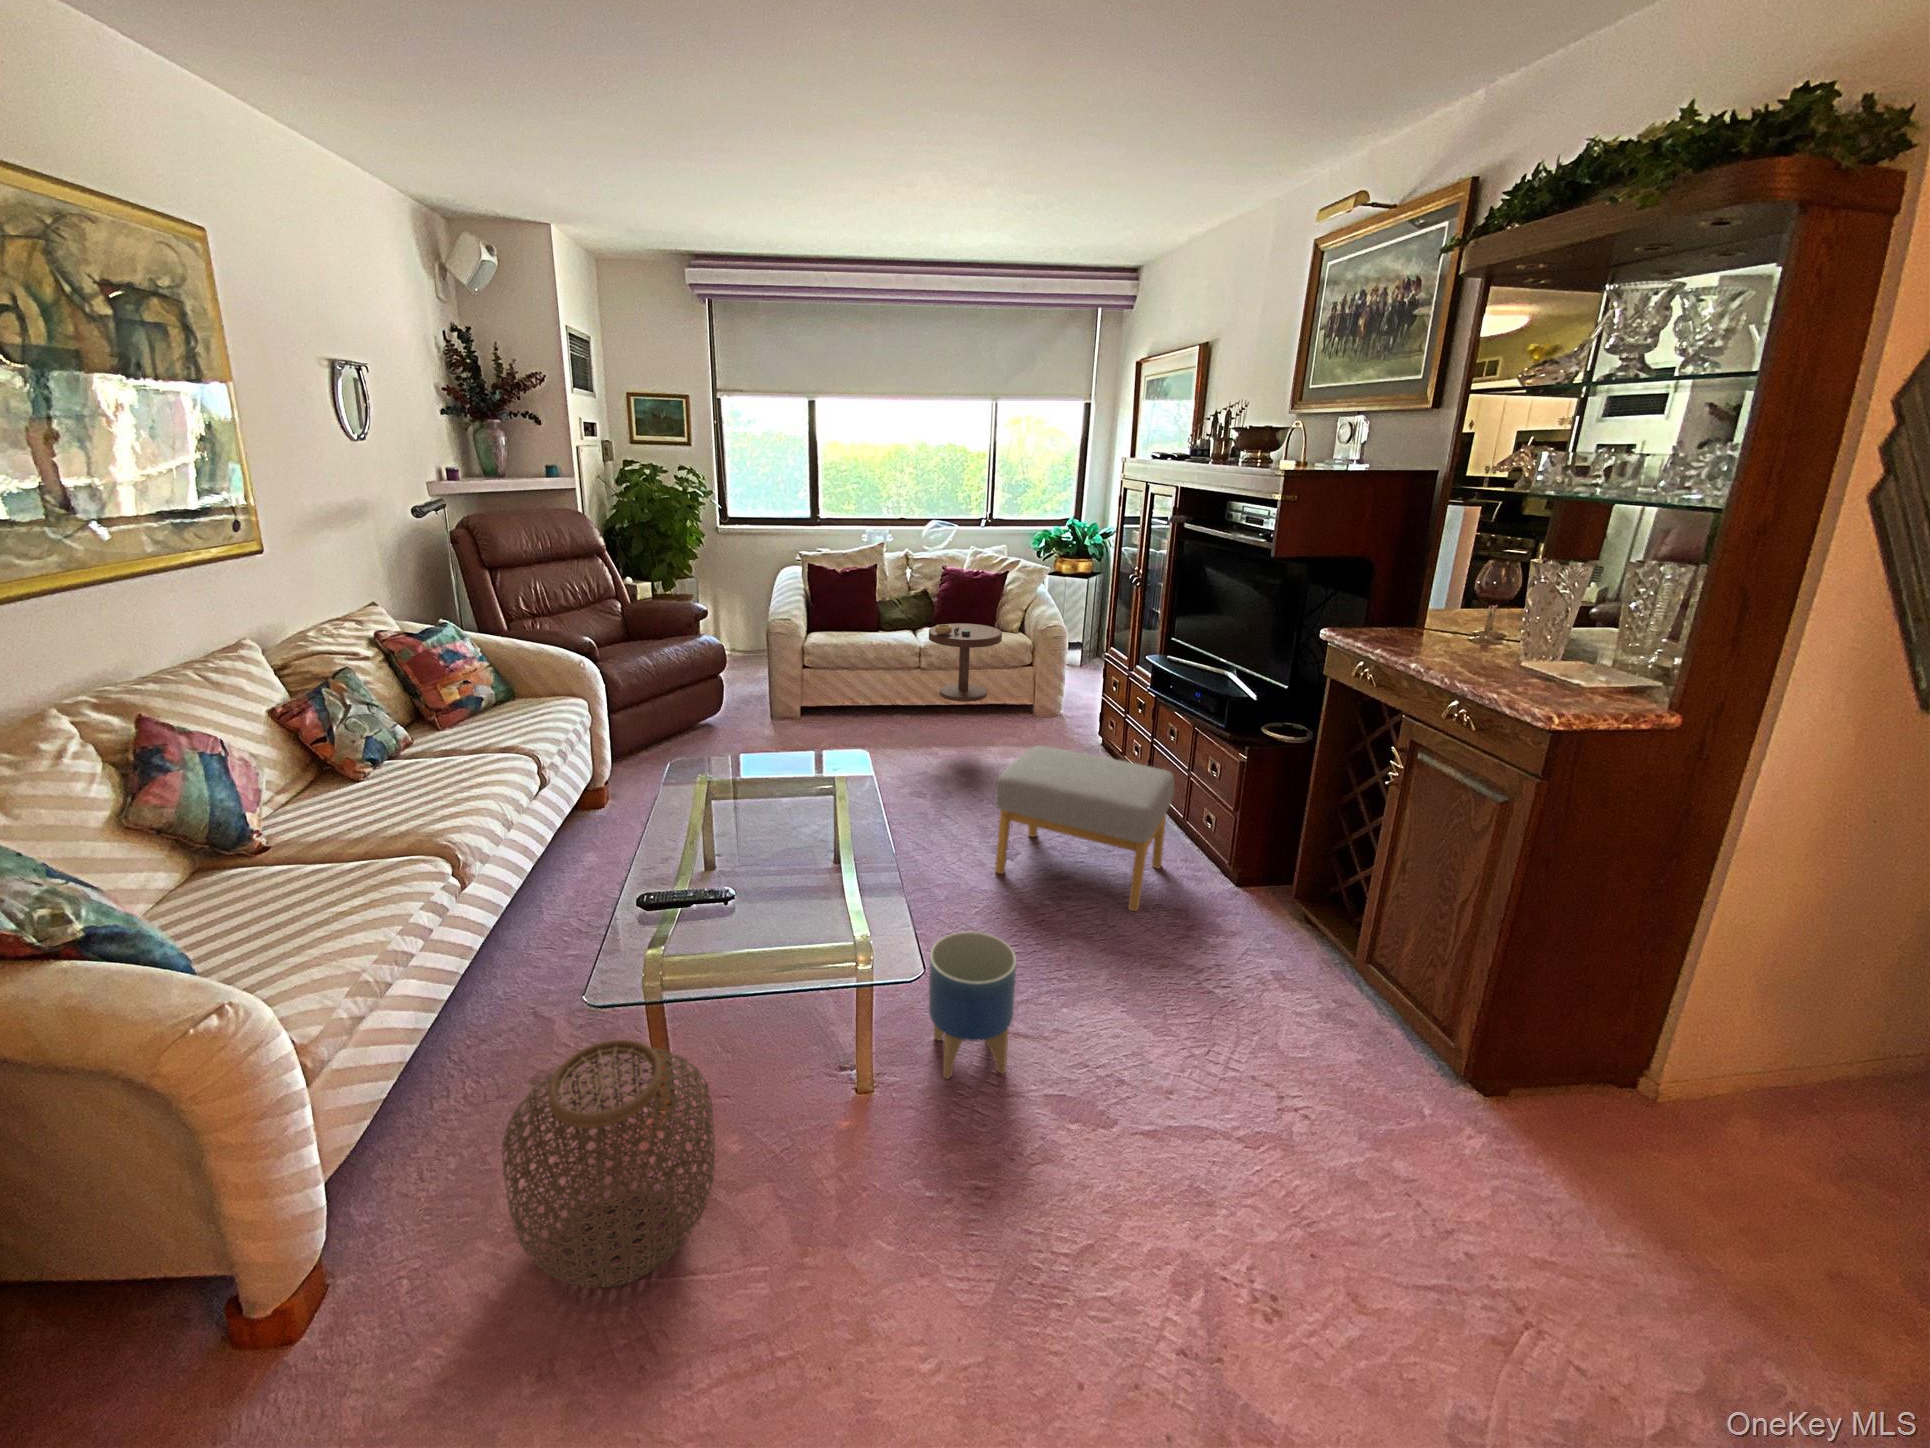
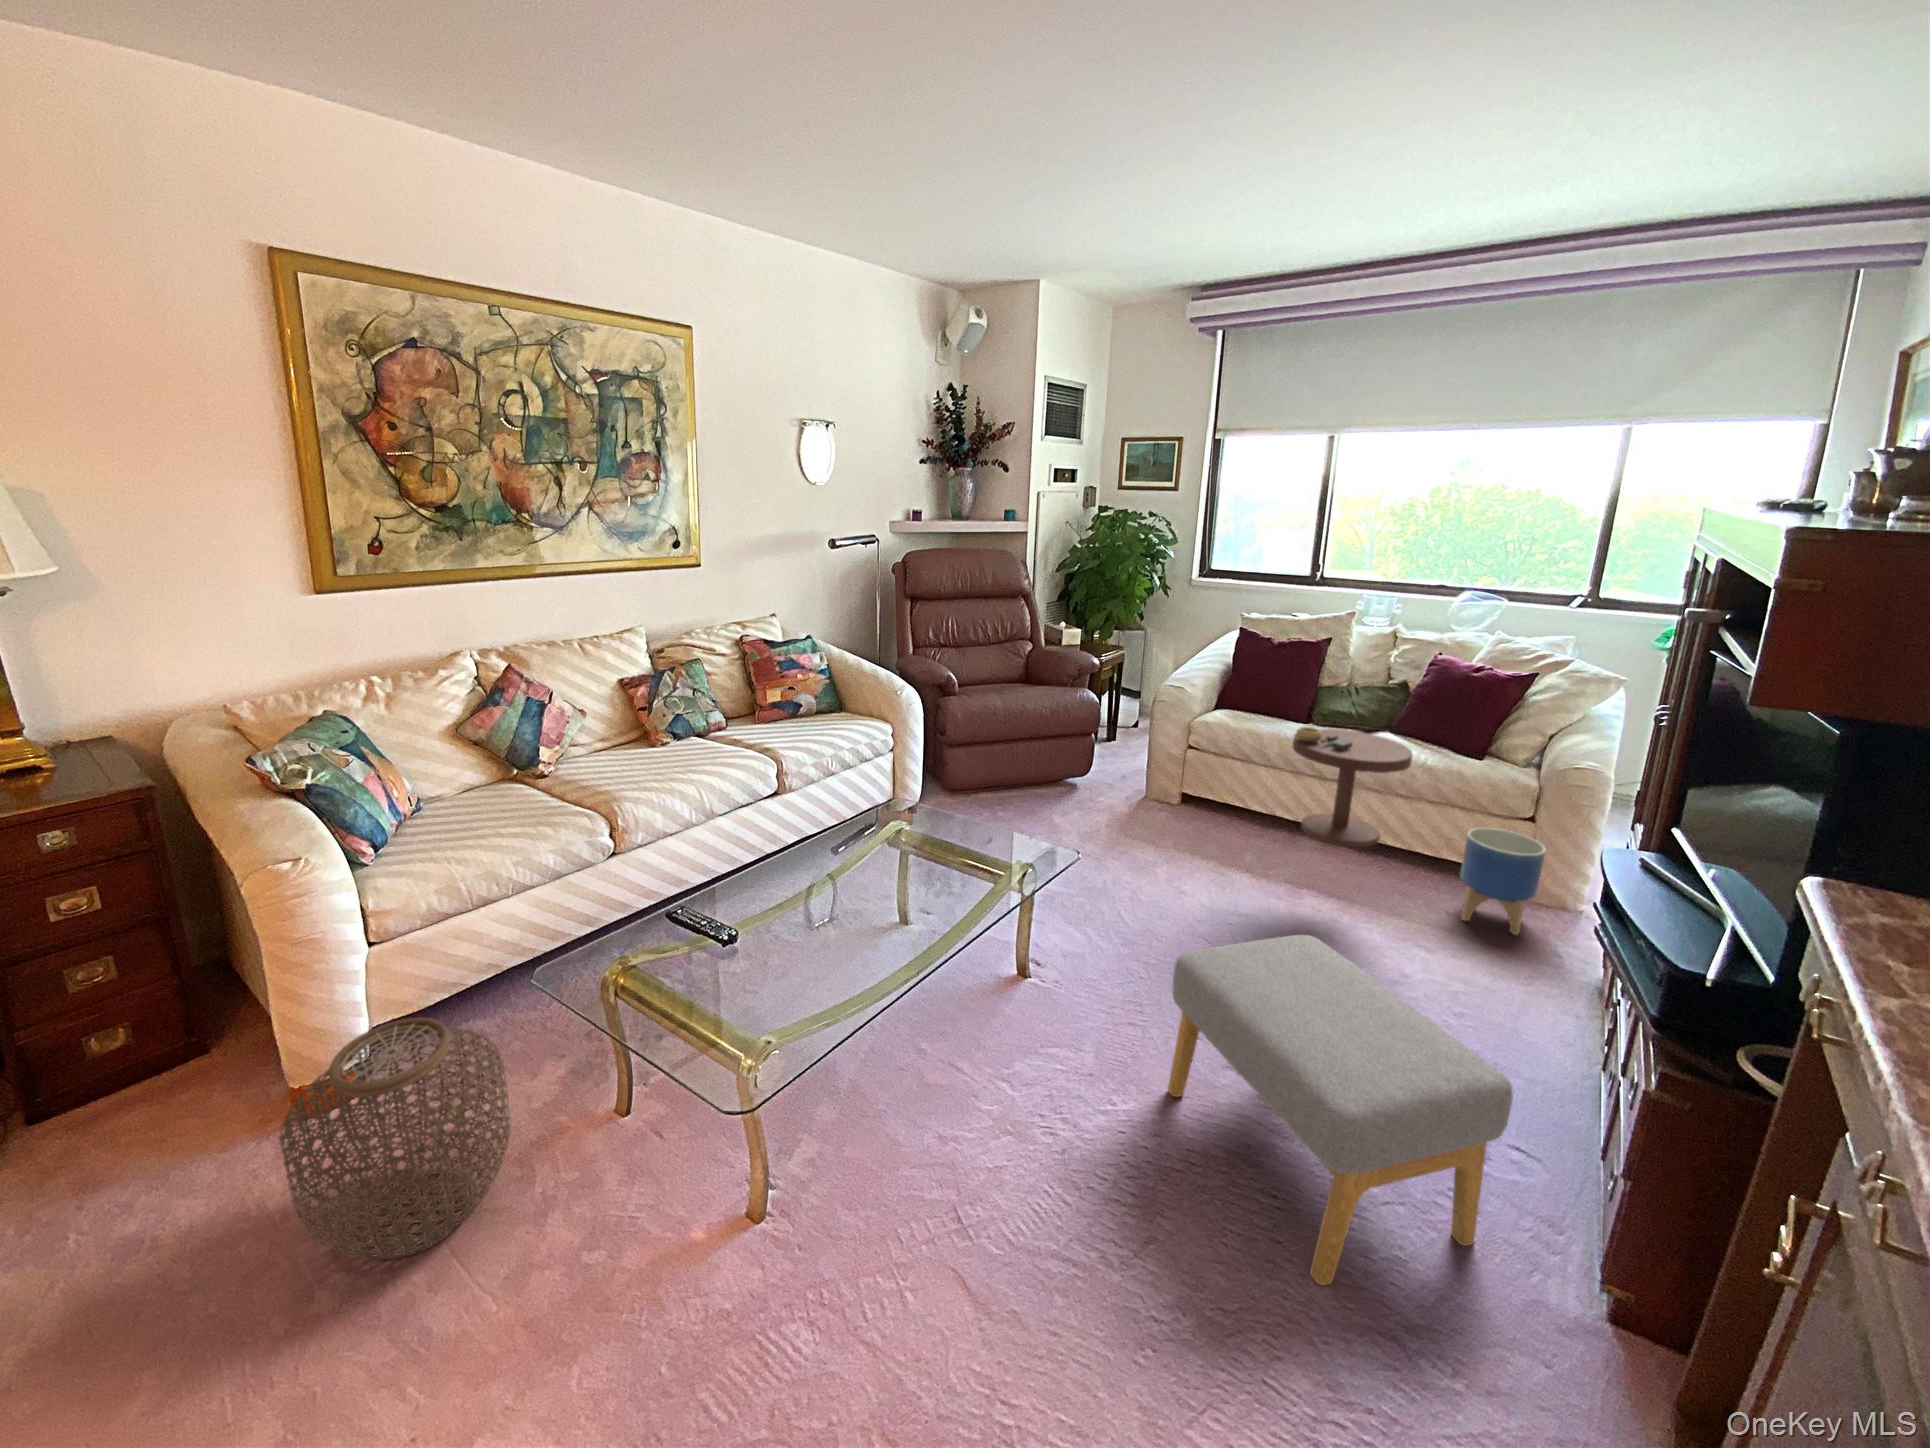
planter: present [929,932,1016,1079] -> present [1460,828,1546,935]

